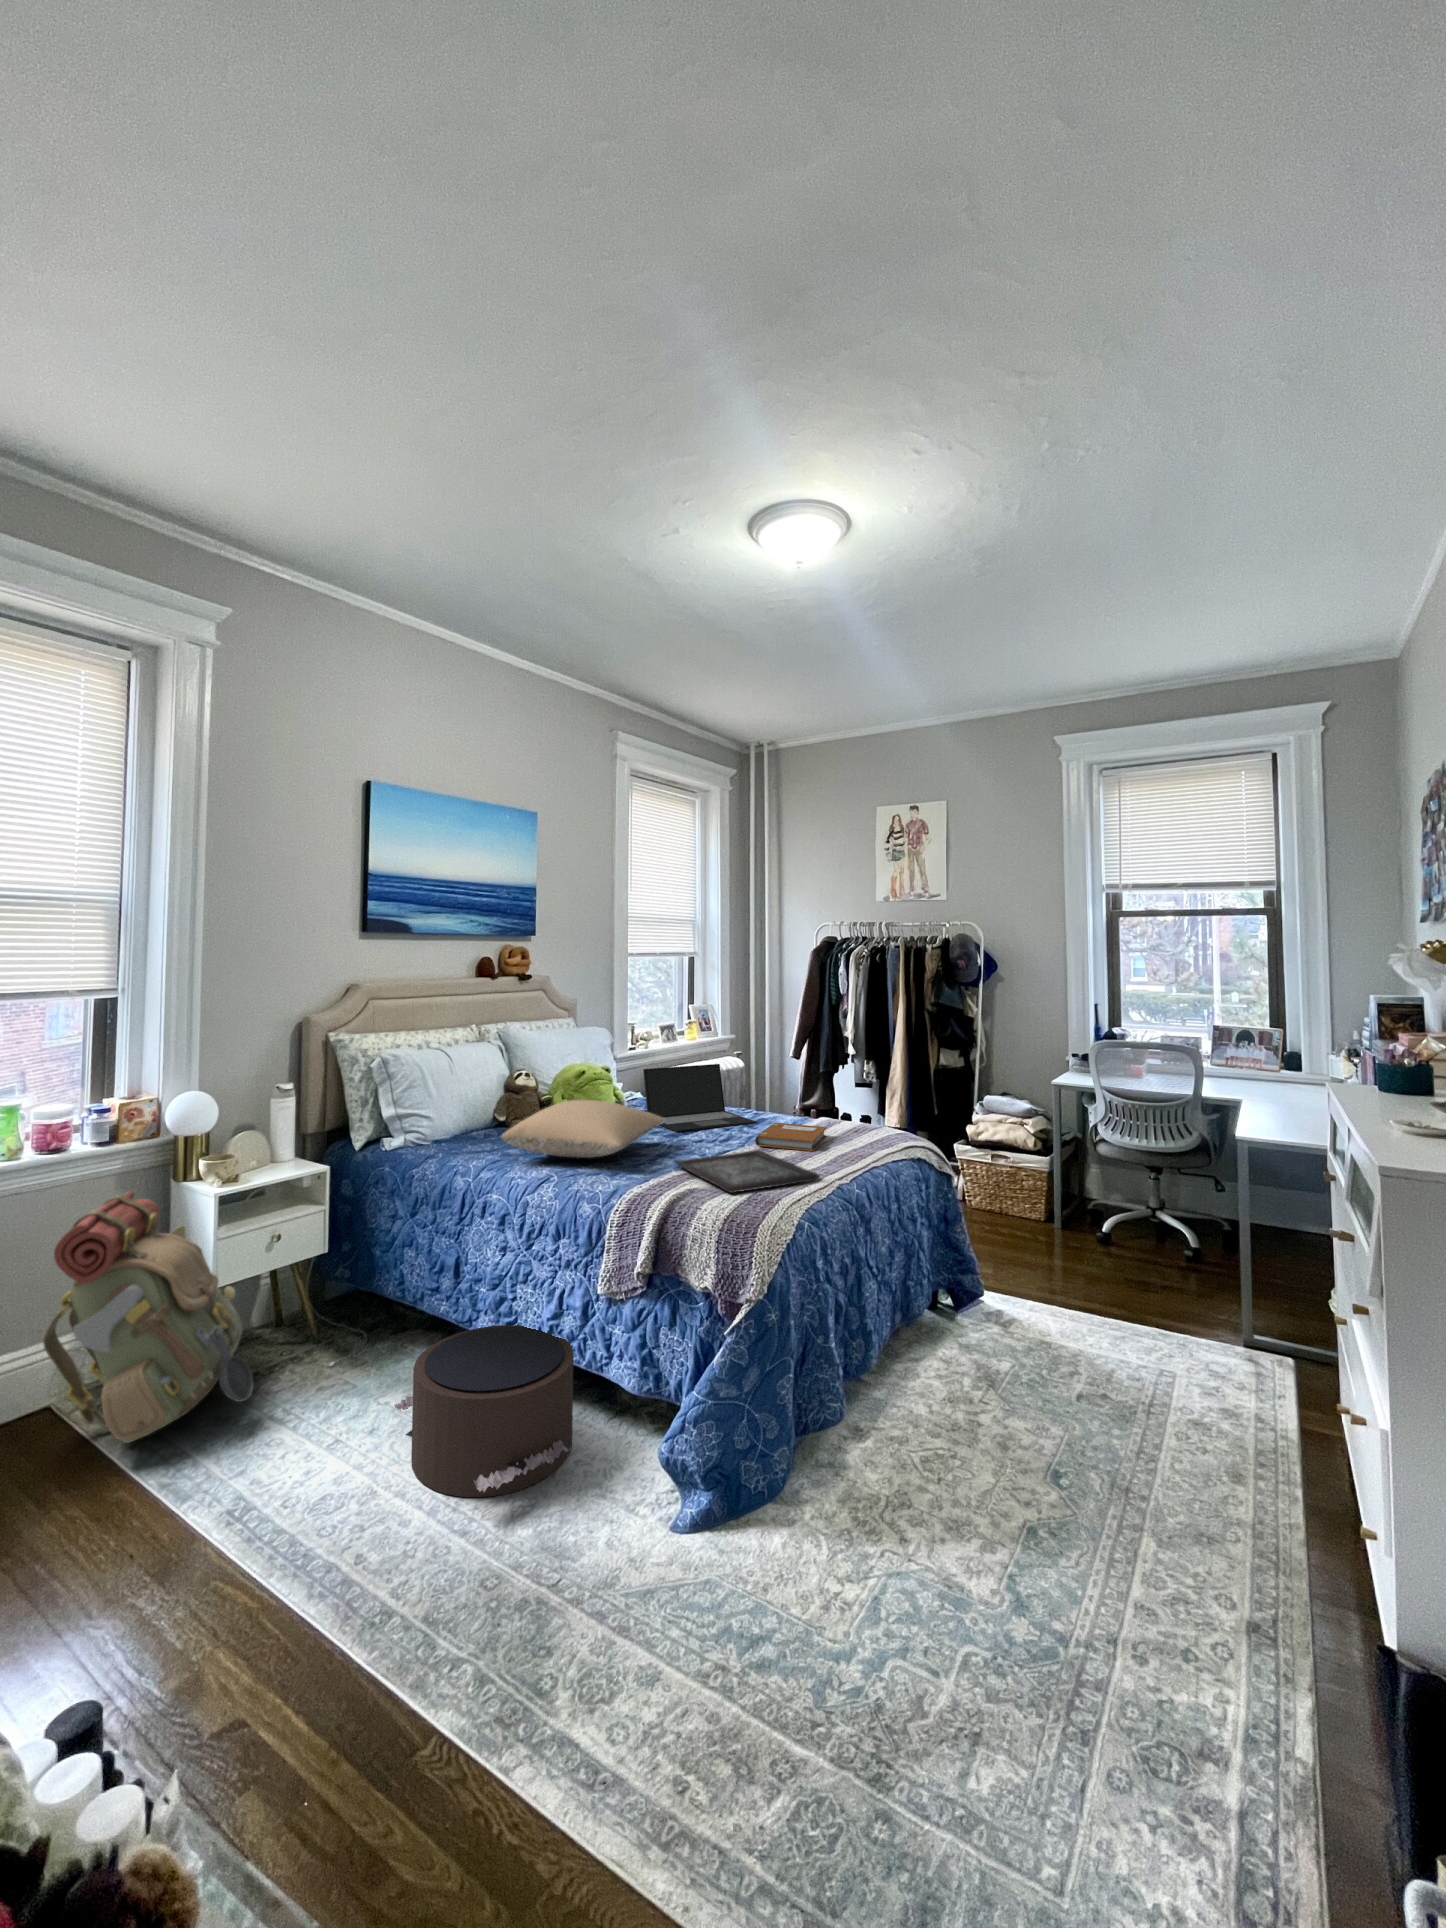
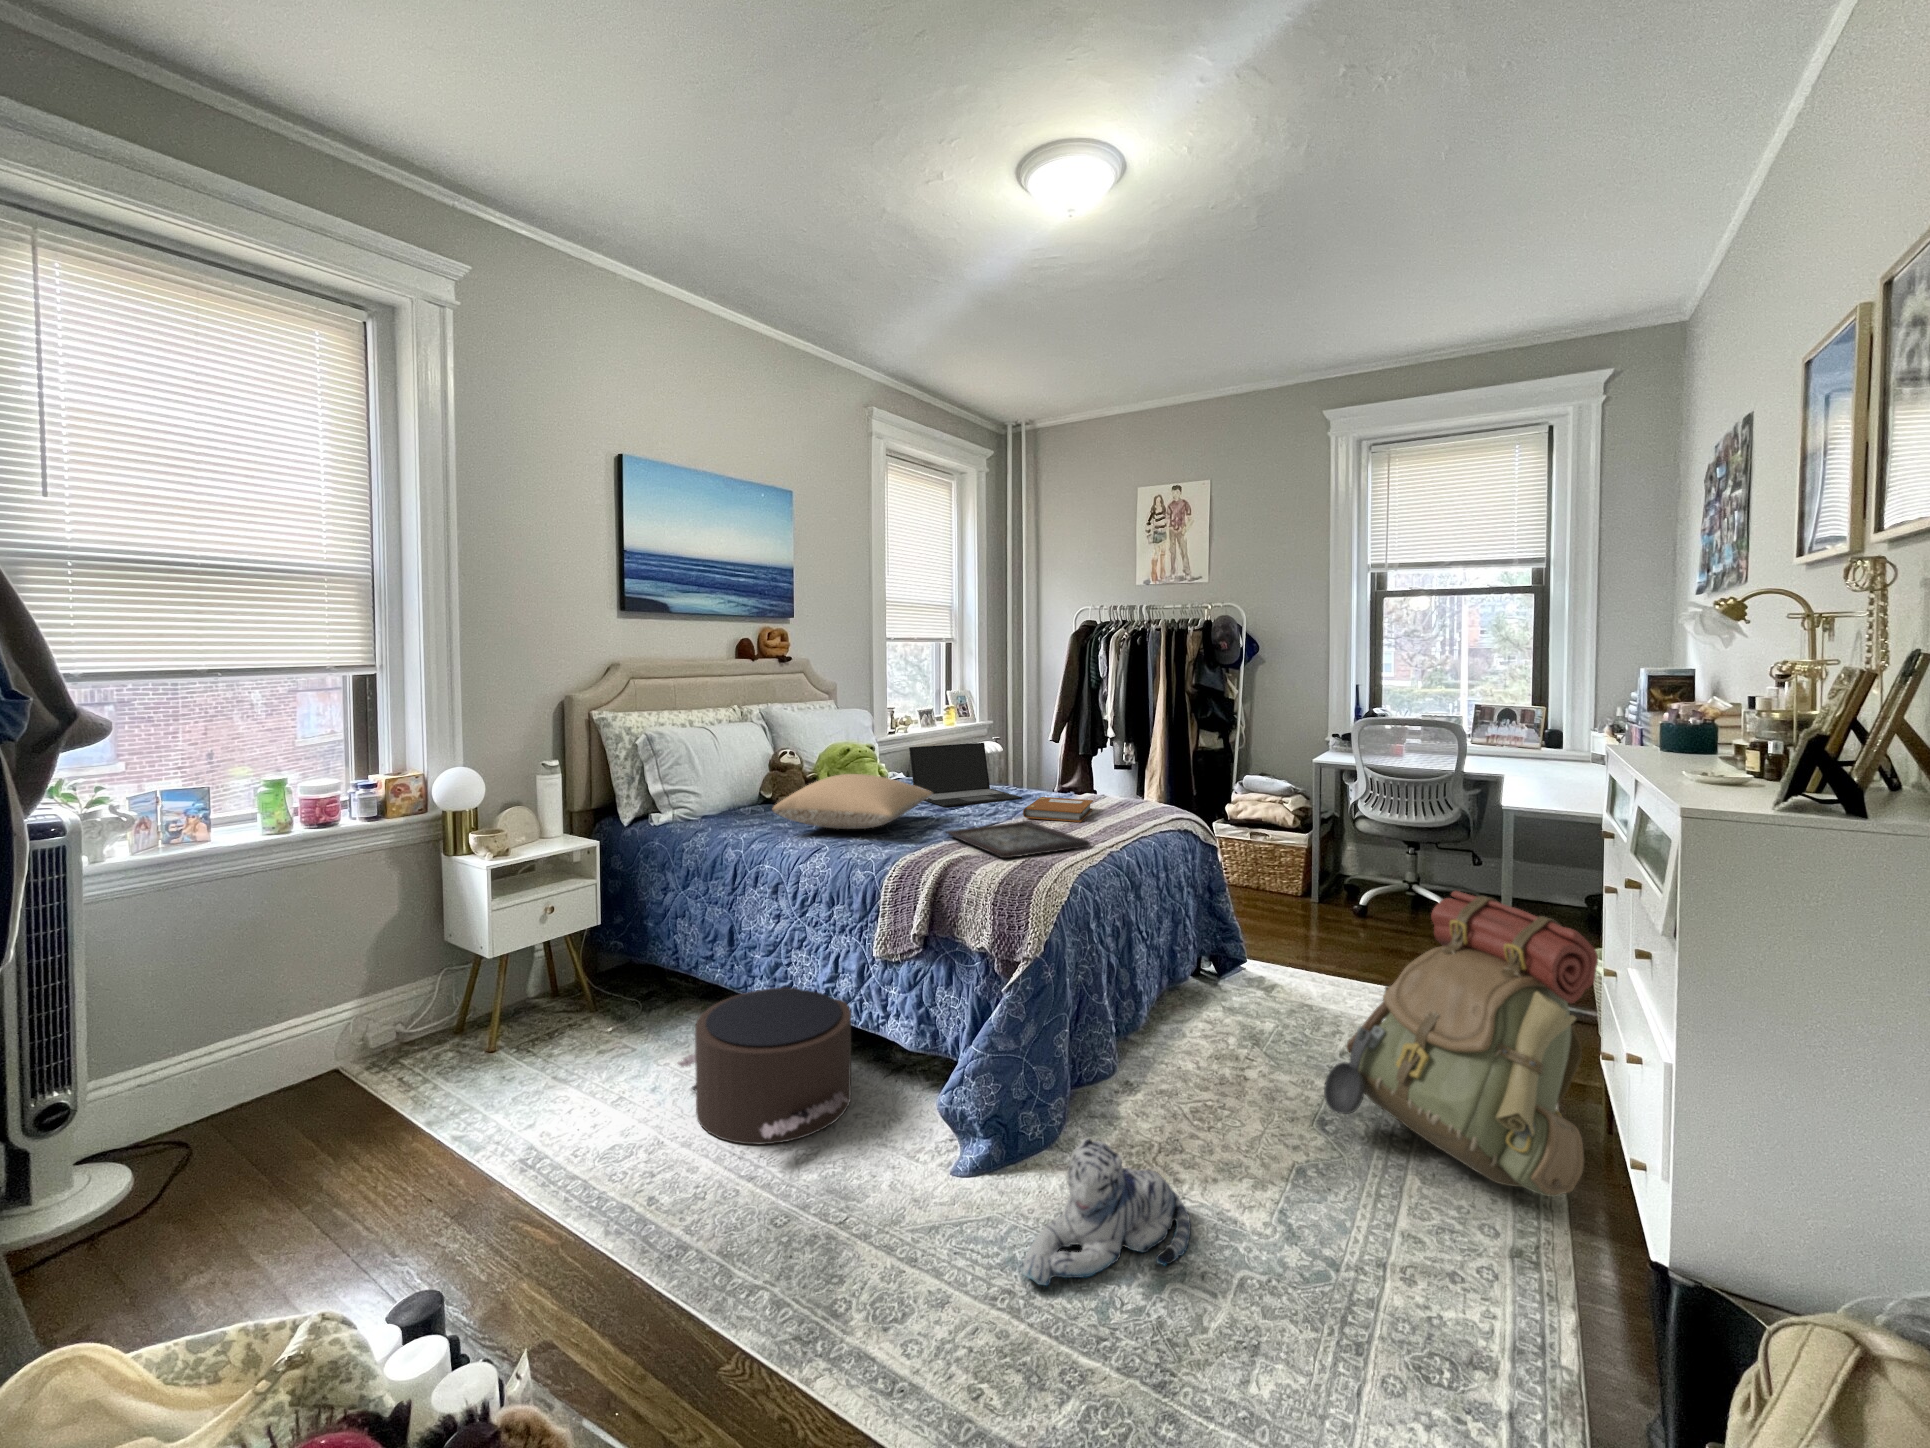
backpack: present [43,1191,254,1443] -> present [1324,891,1598,1197]
plush toy: none [737,1498,915,1662] -> present [1022,1138,1191,1286]

